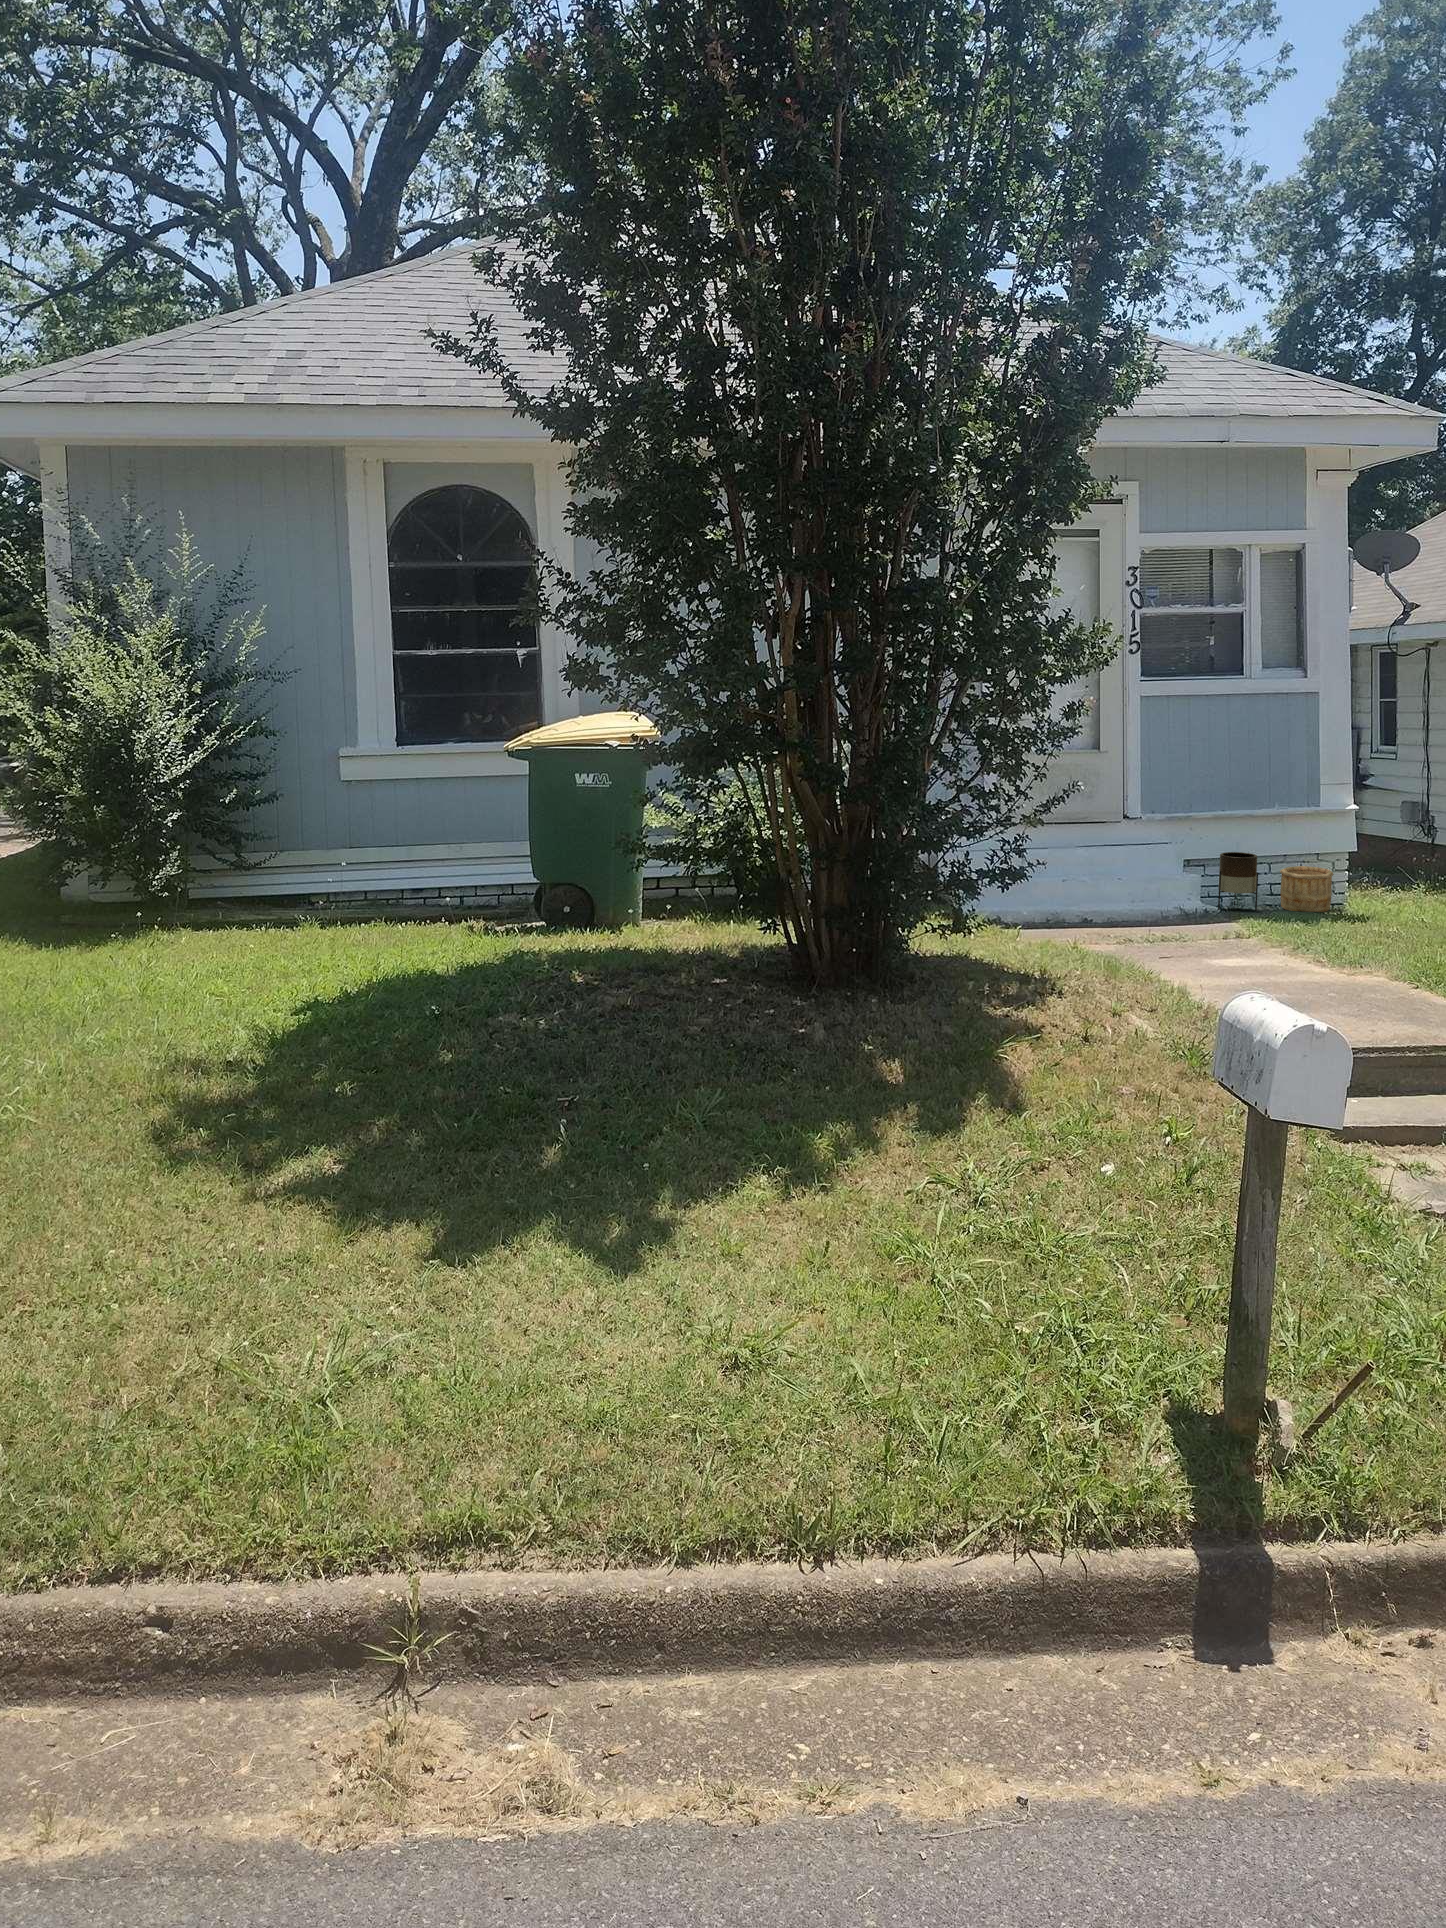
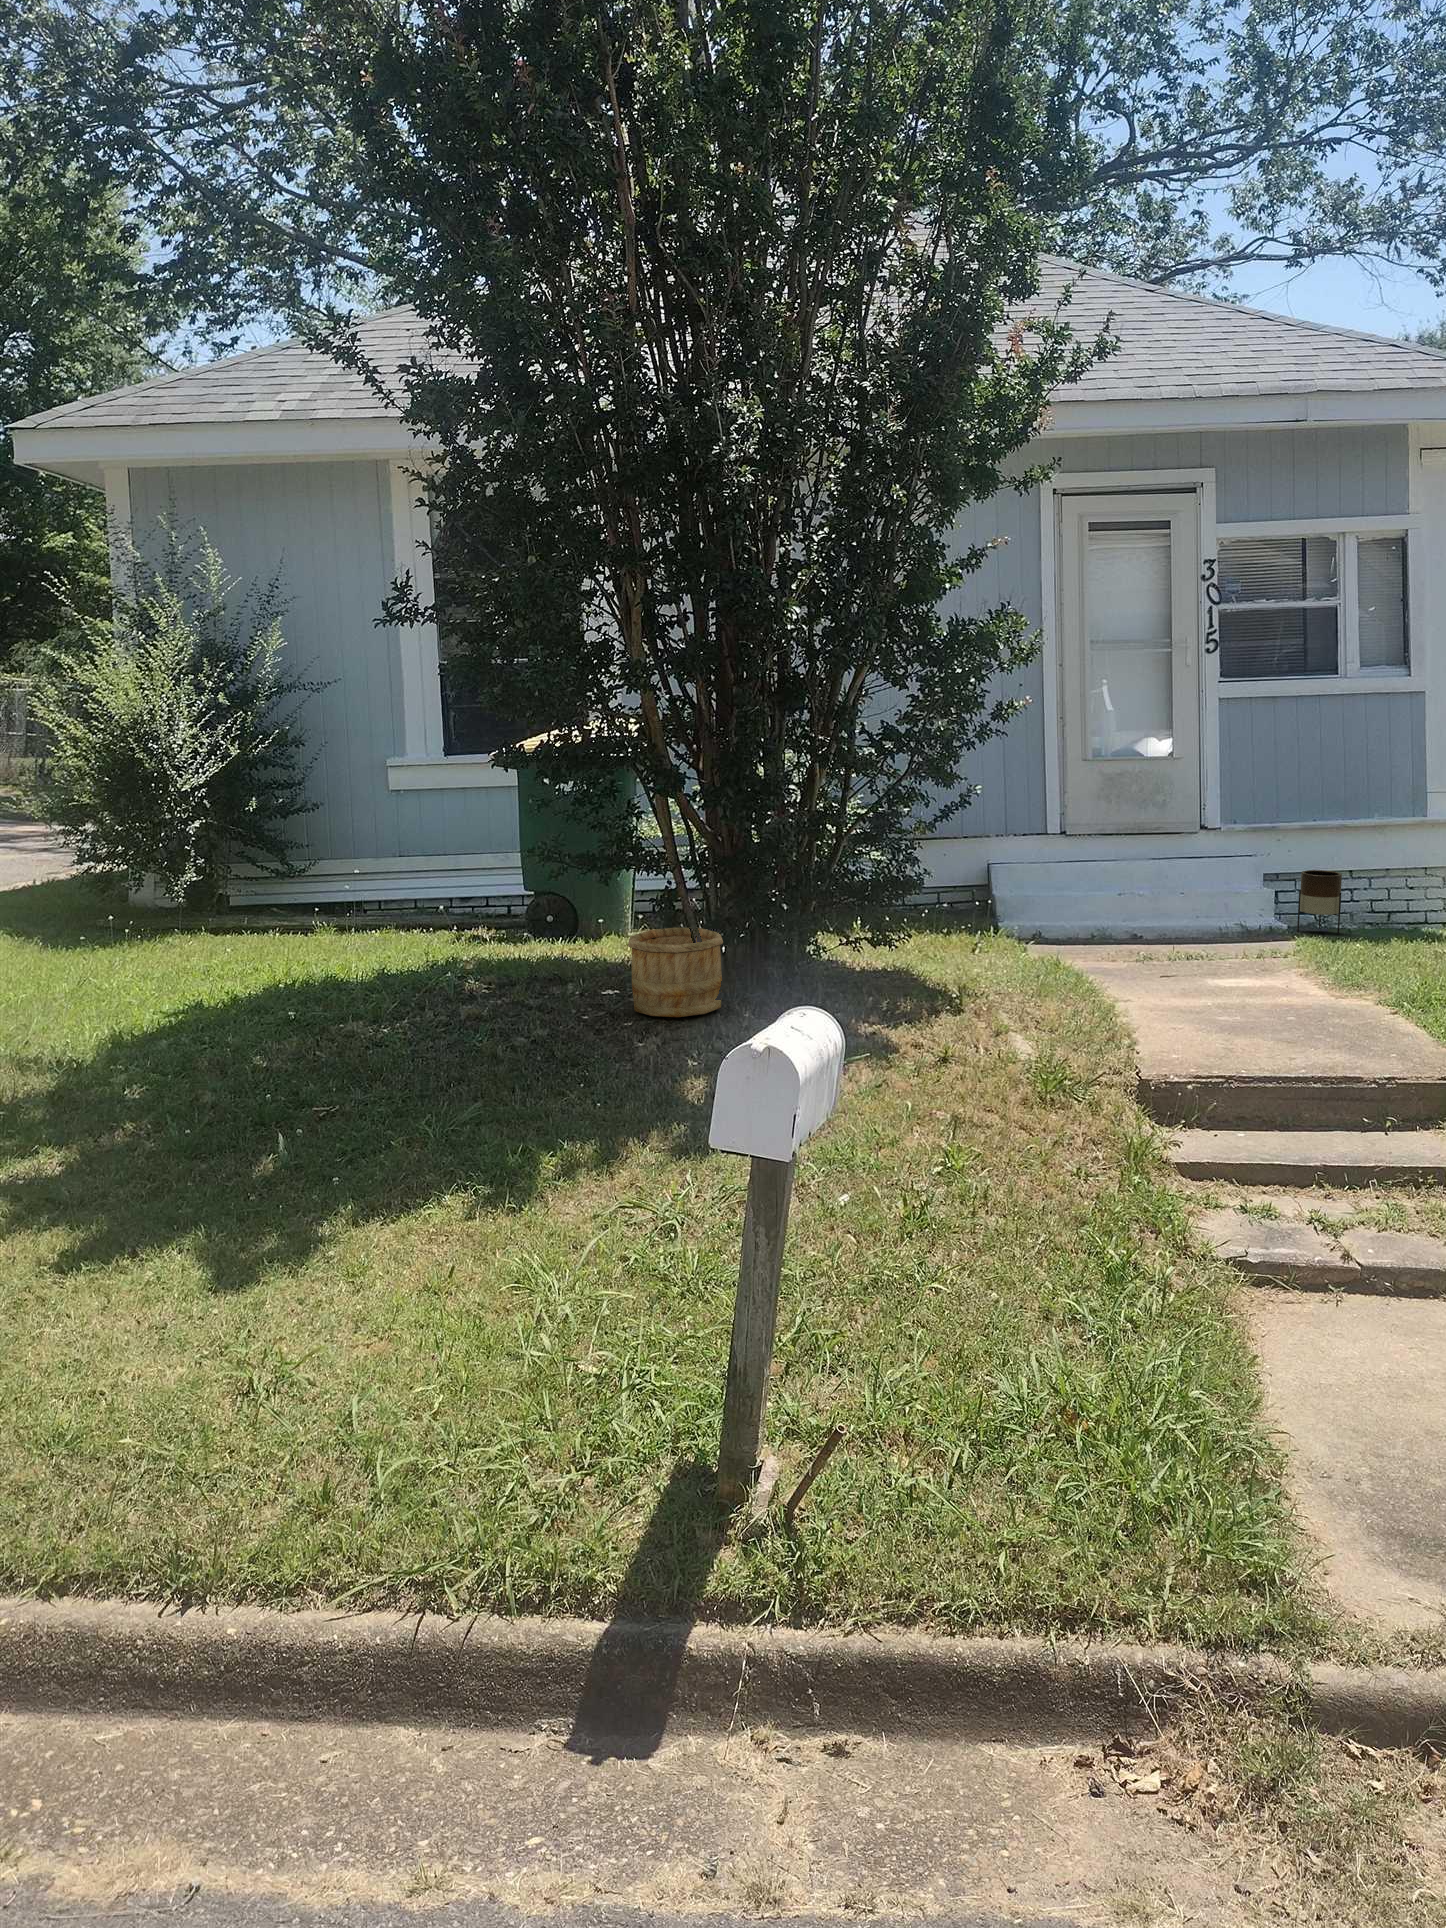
wooden bucket: present [1280,866,1334,912] -> present [628,928,723,1017]

